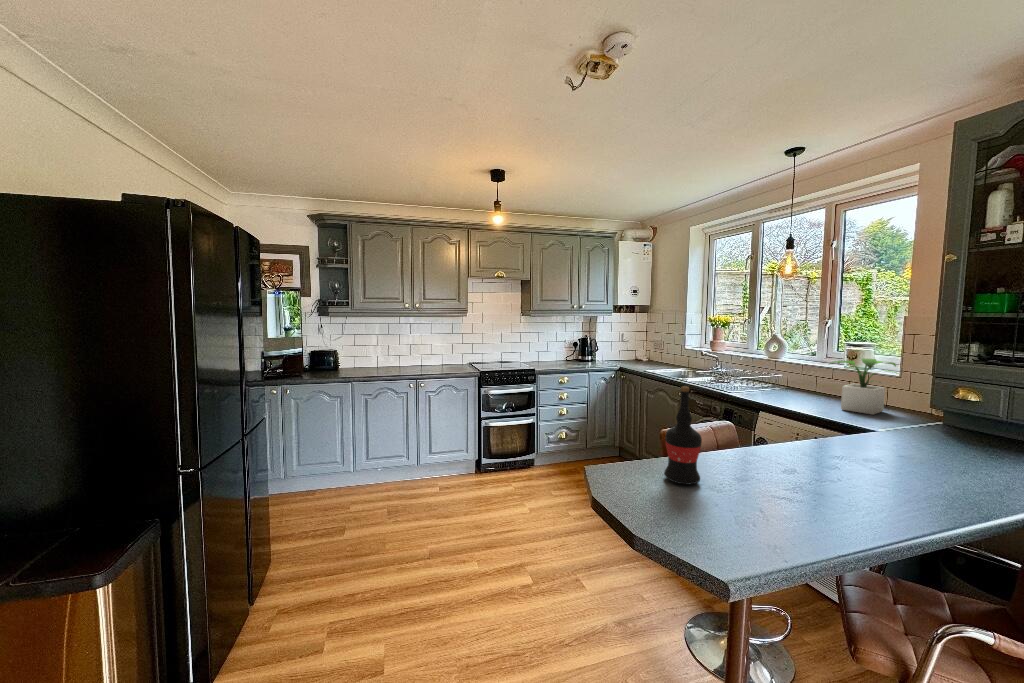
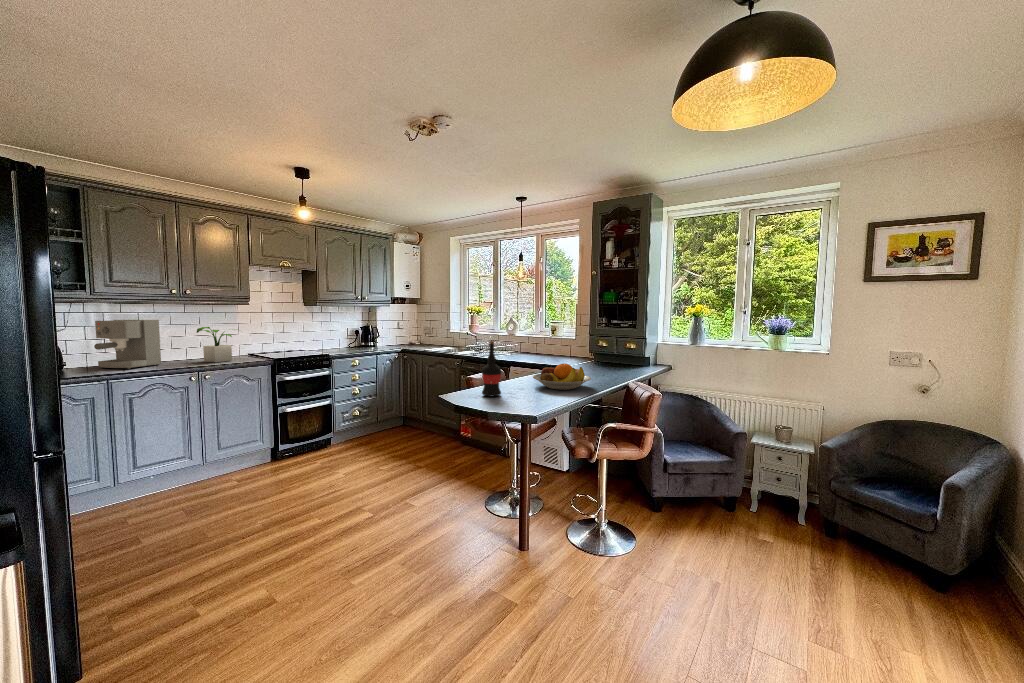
coffee maker: none [351,329,397,372] -> present [94,320,161,369]
potted plant: present [832,359,899,415] -> present [197,327,232,362]
fruit bowl: none [777,435,929,499] -> present [533,363,591,390]

